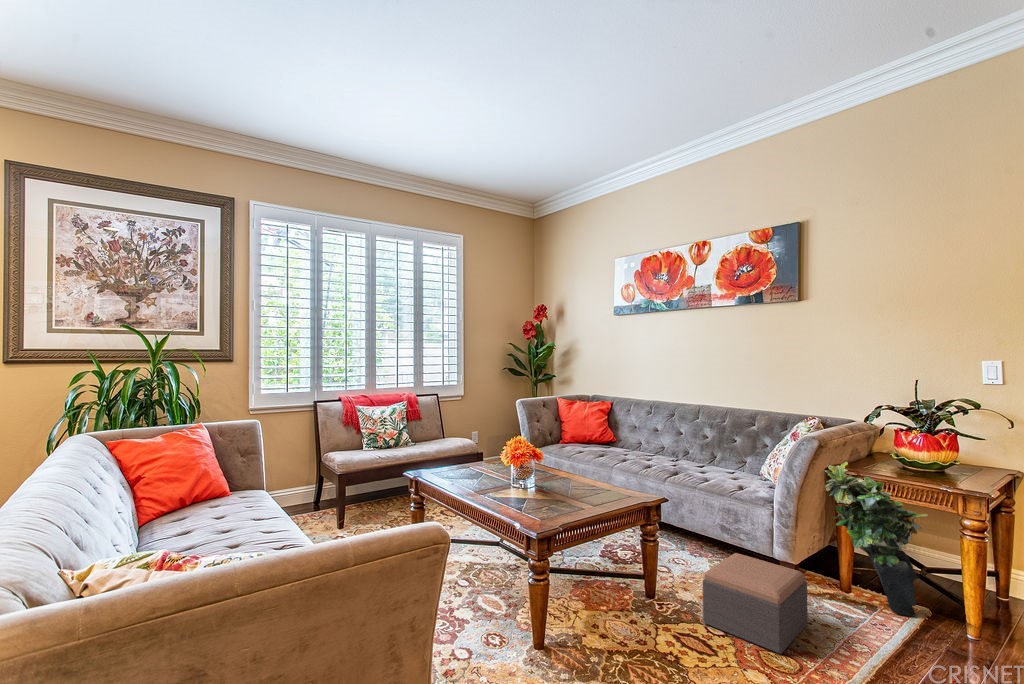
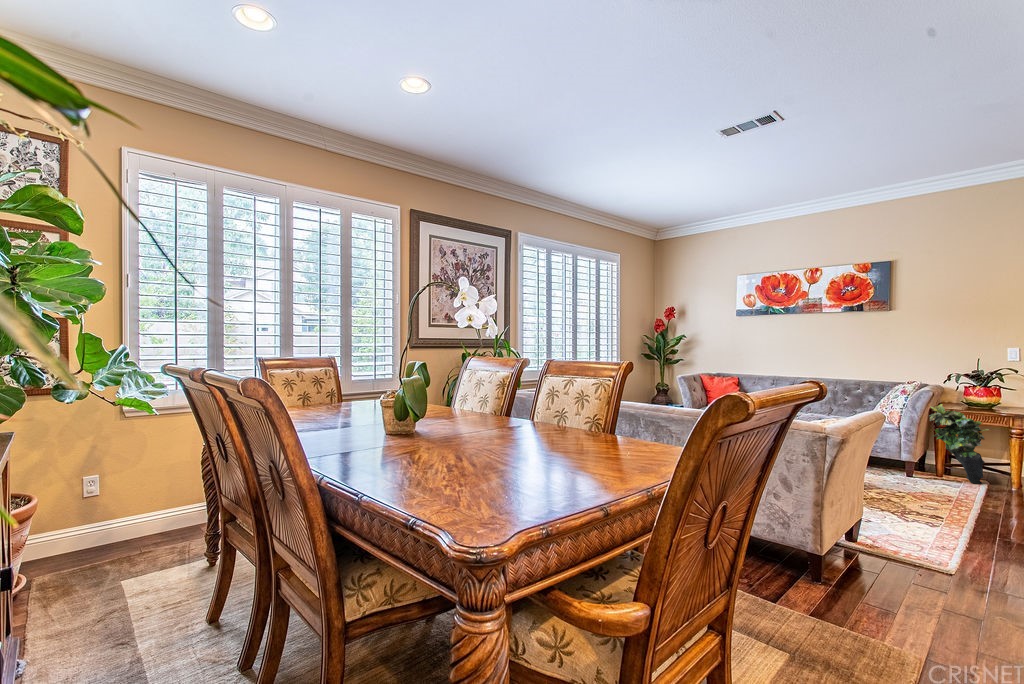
footstool: present [703,553,808,654] -> none [881,456,934,498]

